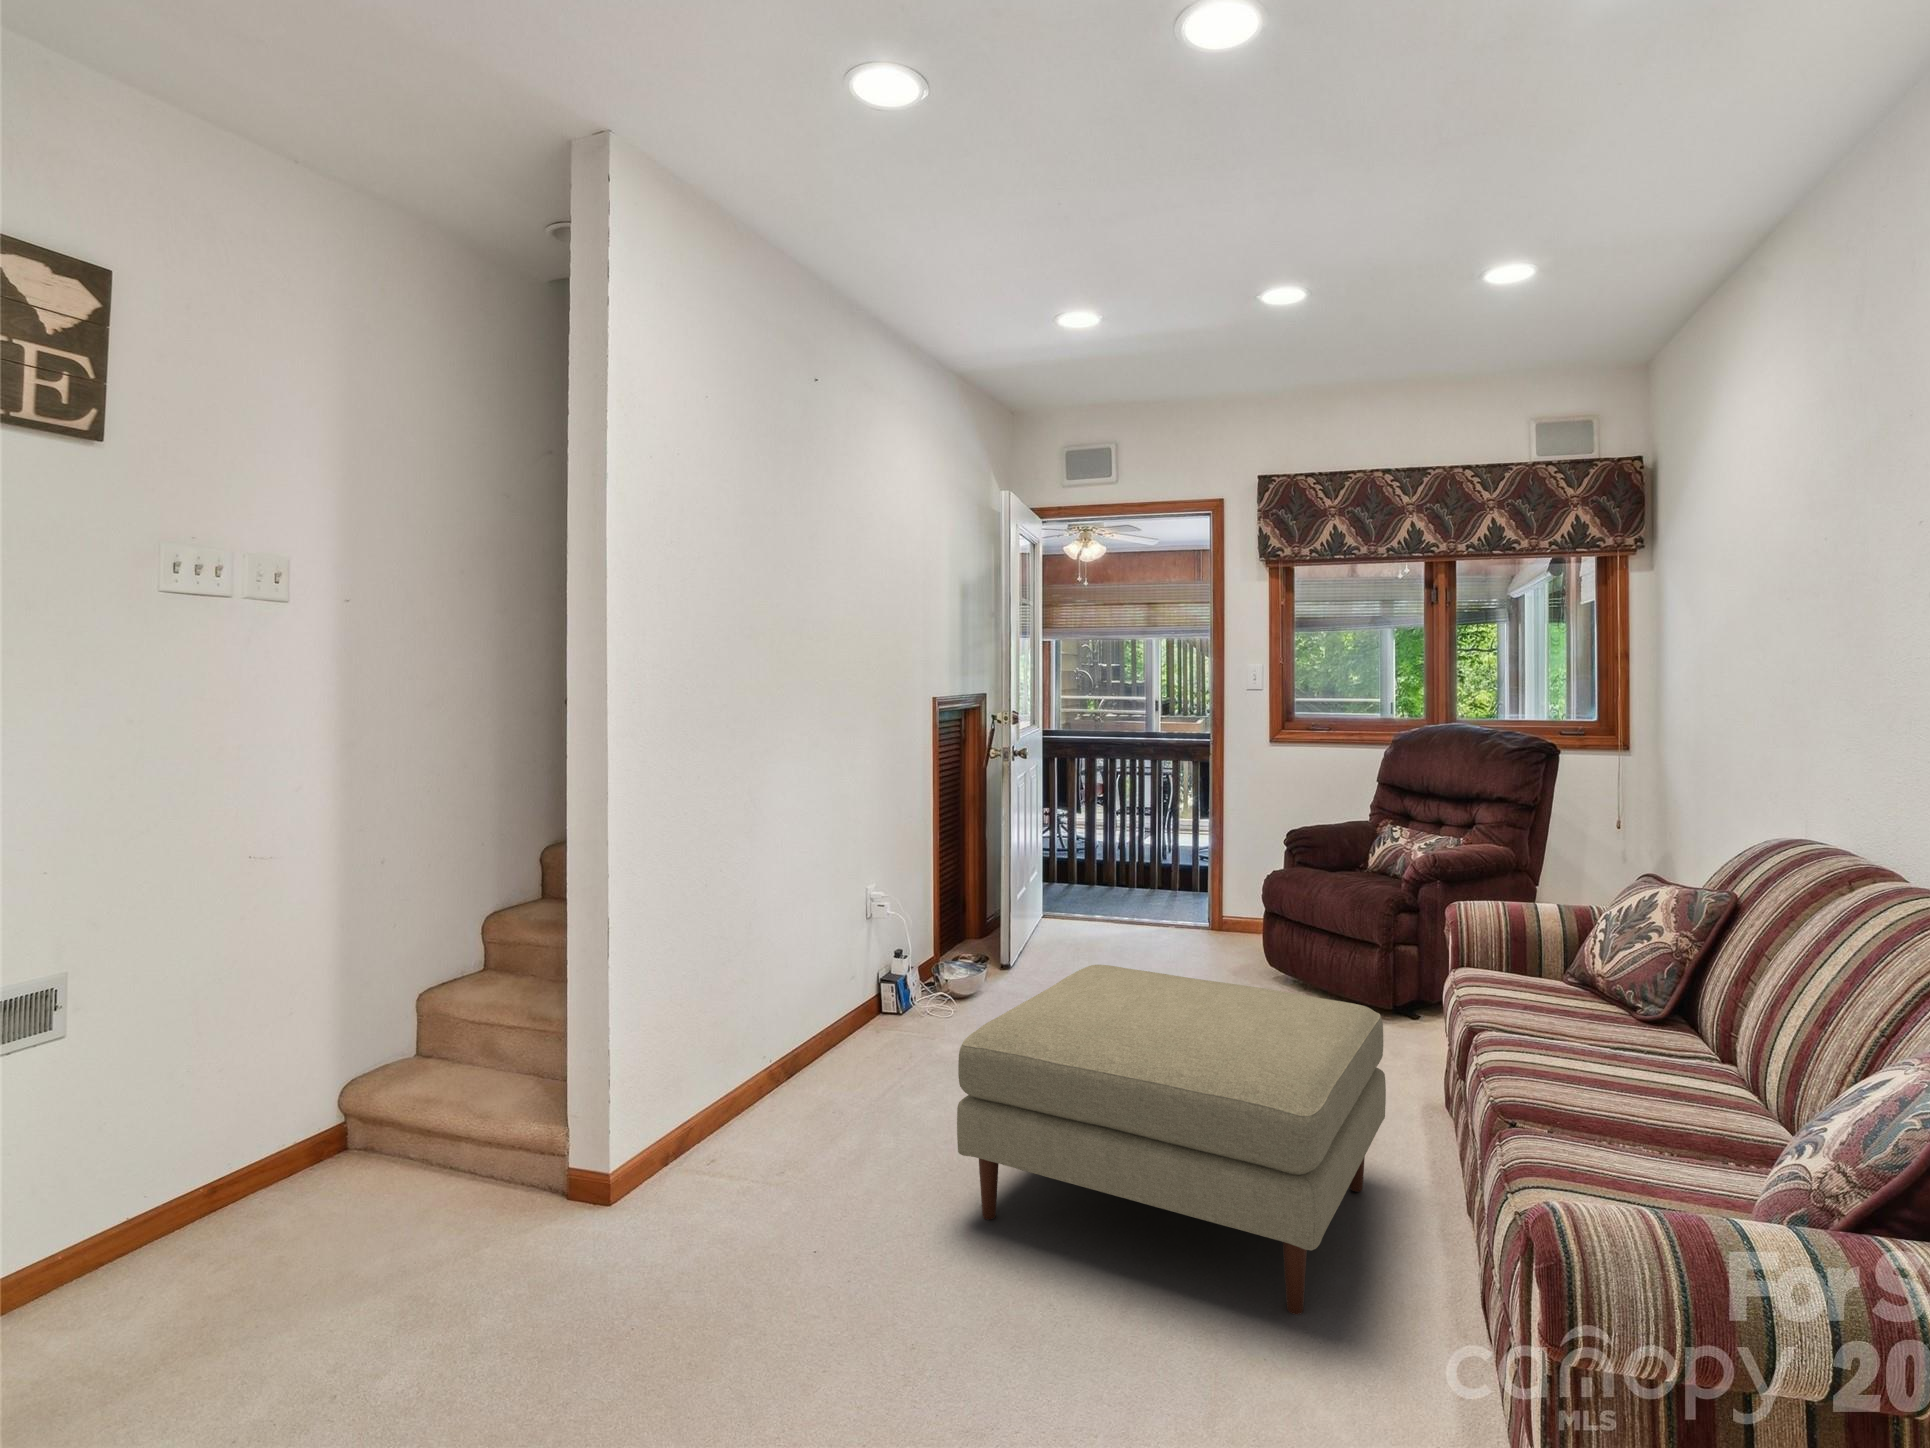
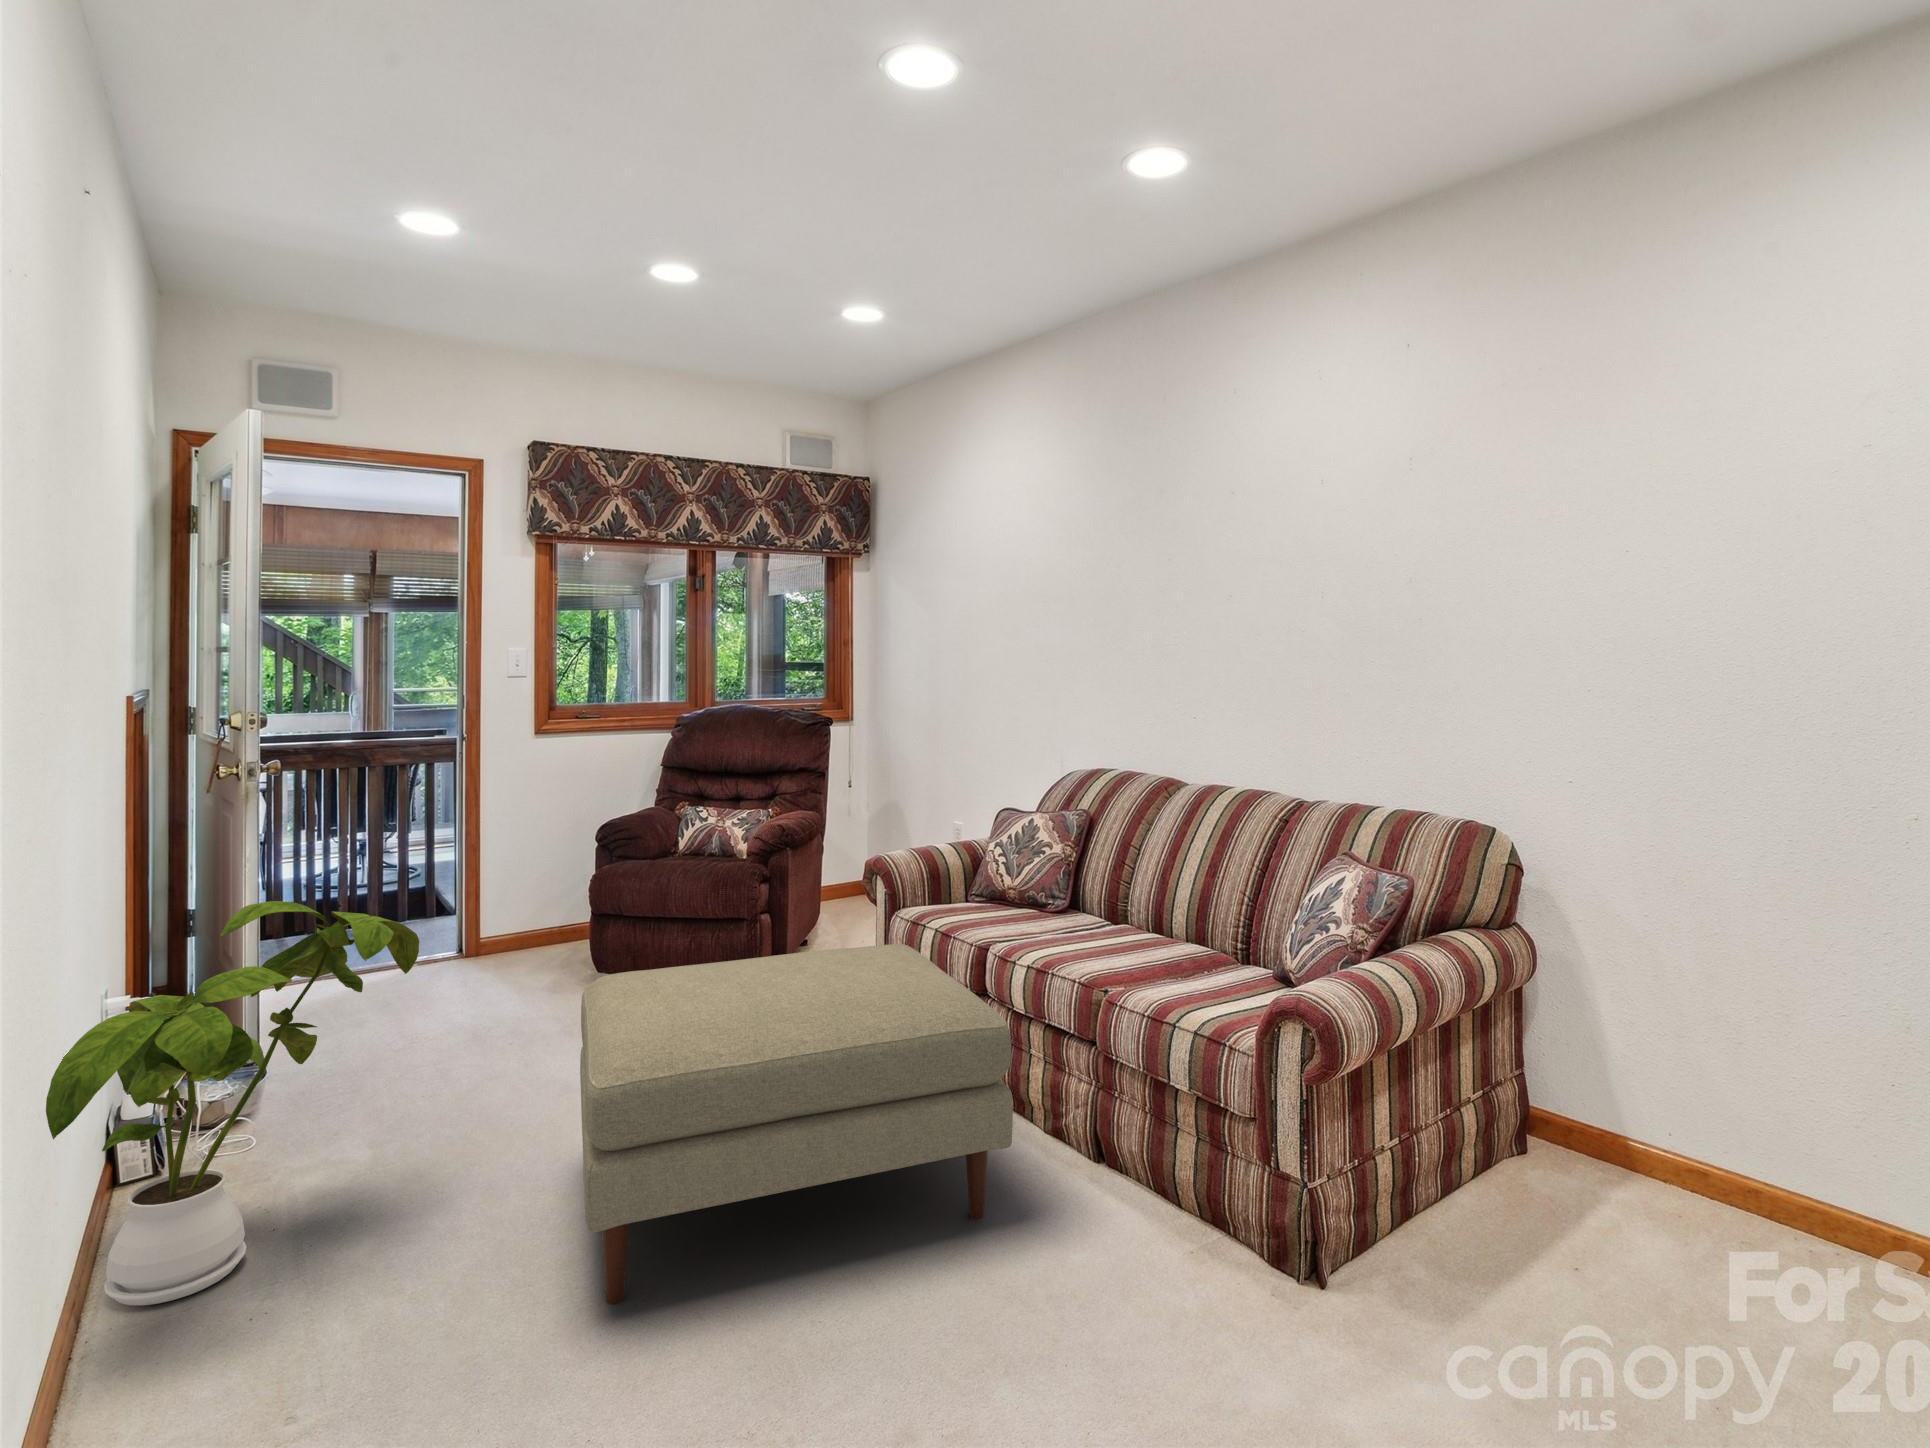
house plant: none [757,862,985,1101] -> present [46,901,419,1305]

